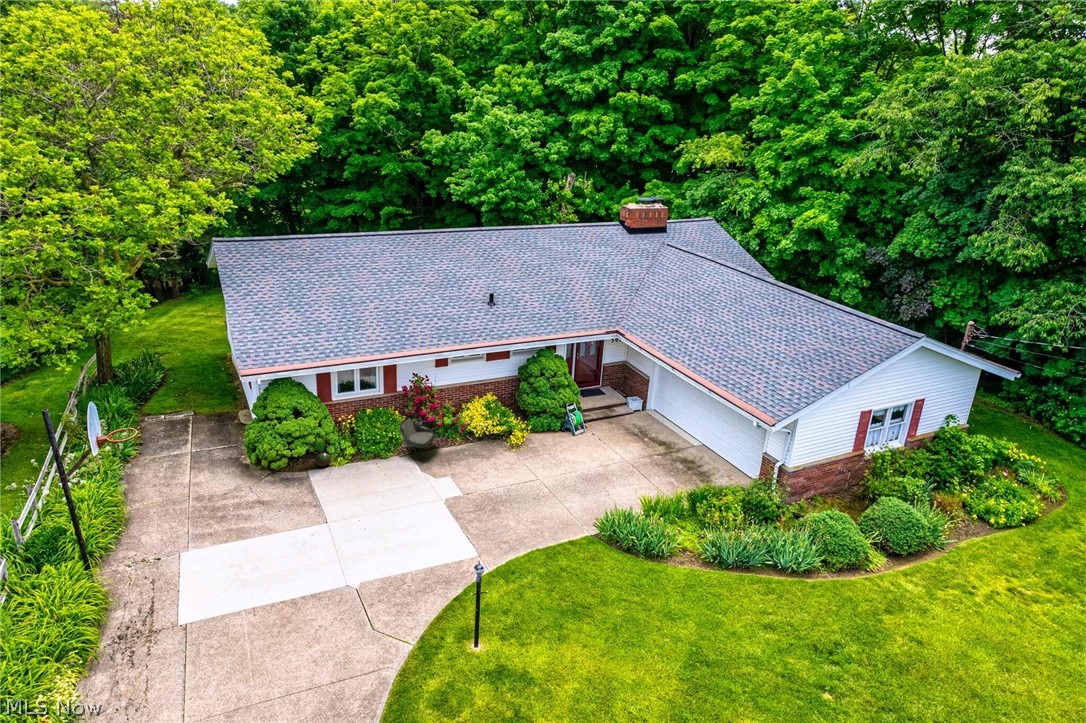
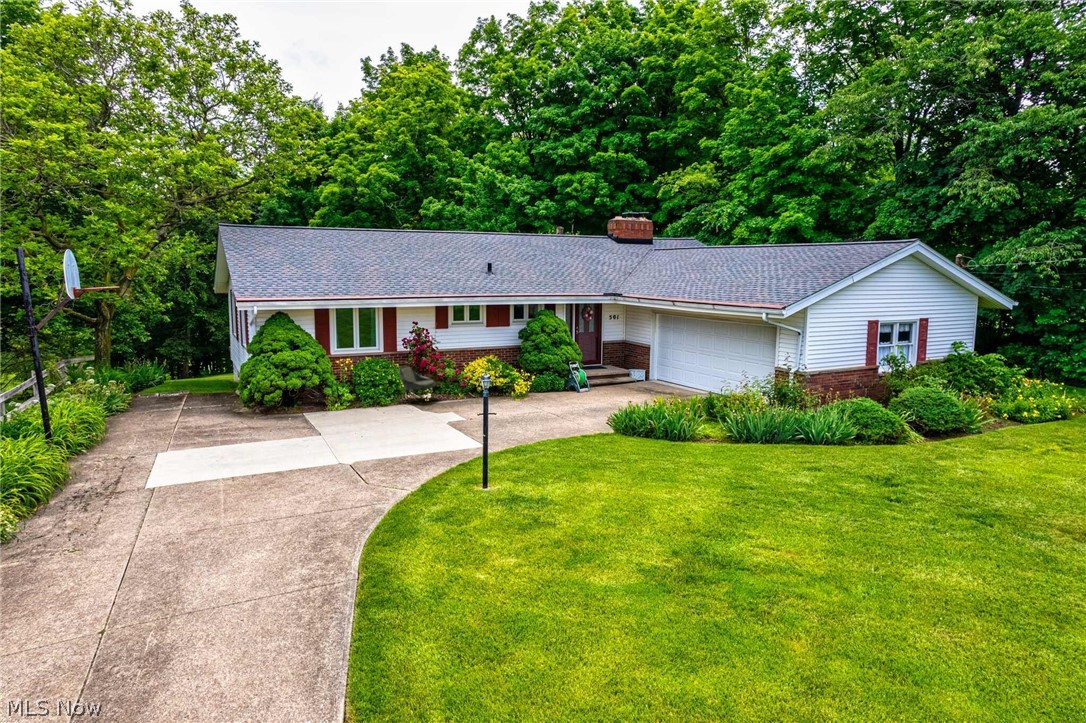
potted tree: present [308,440,330,466] -> none [302,374,327,409]

